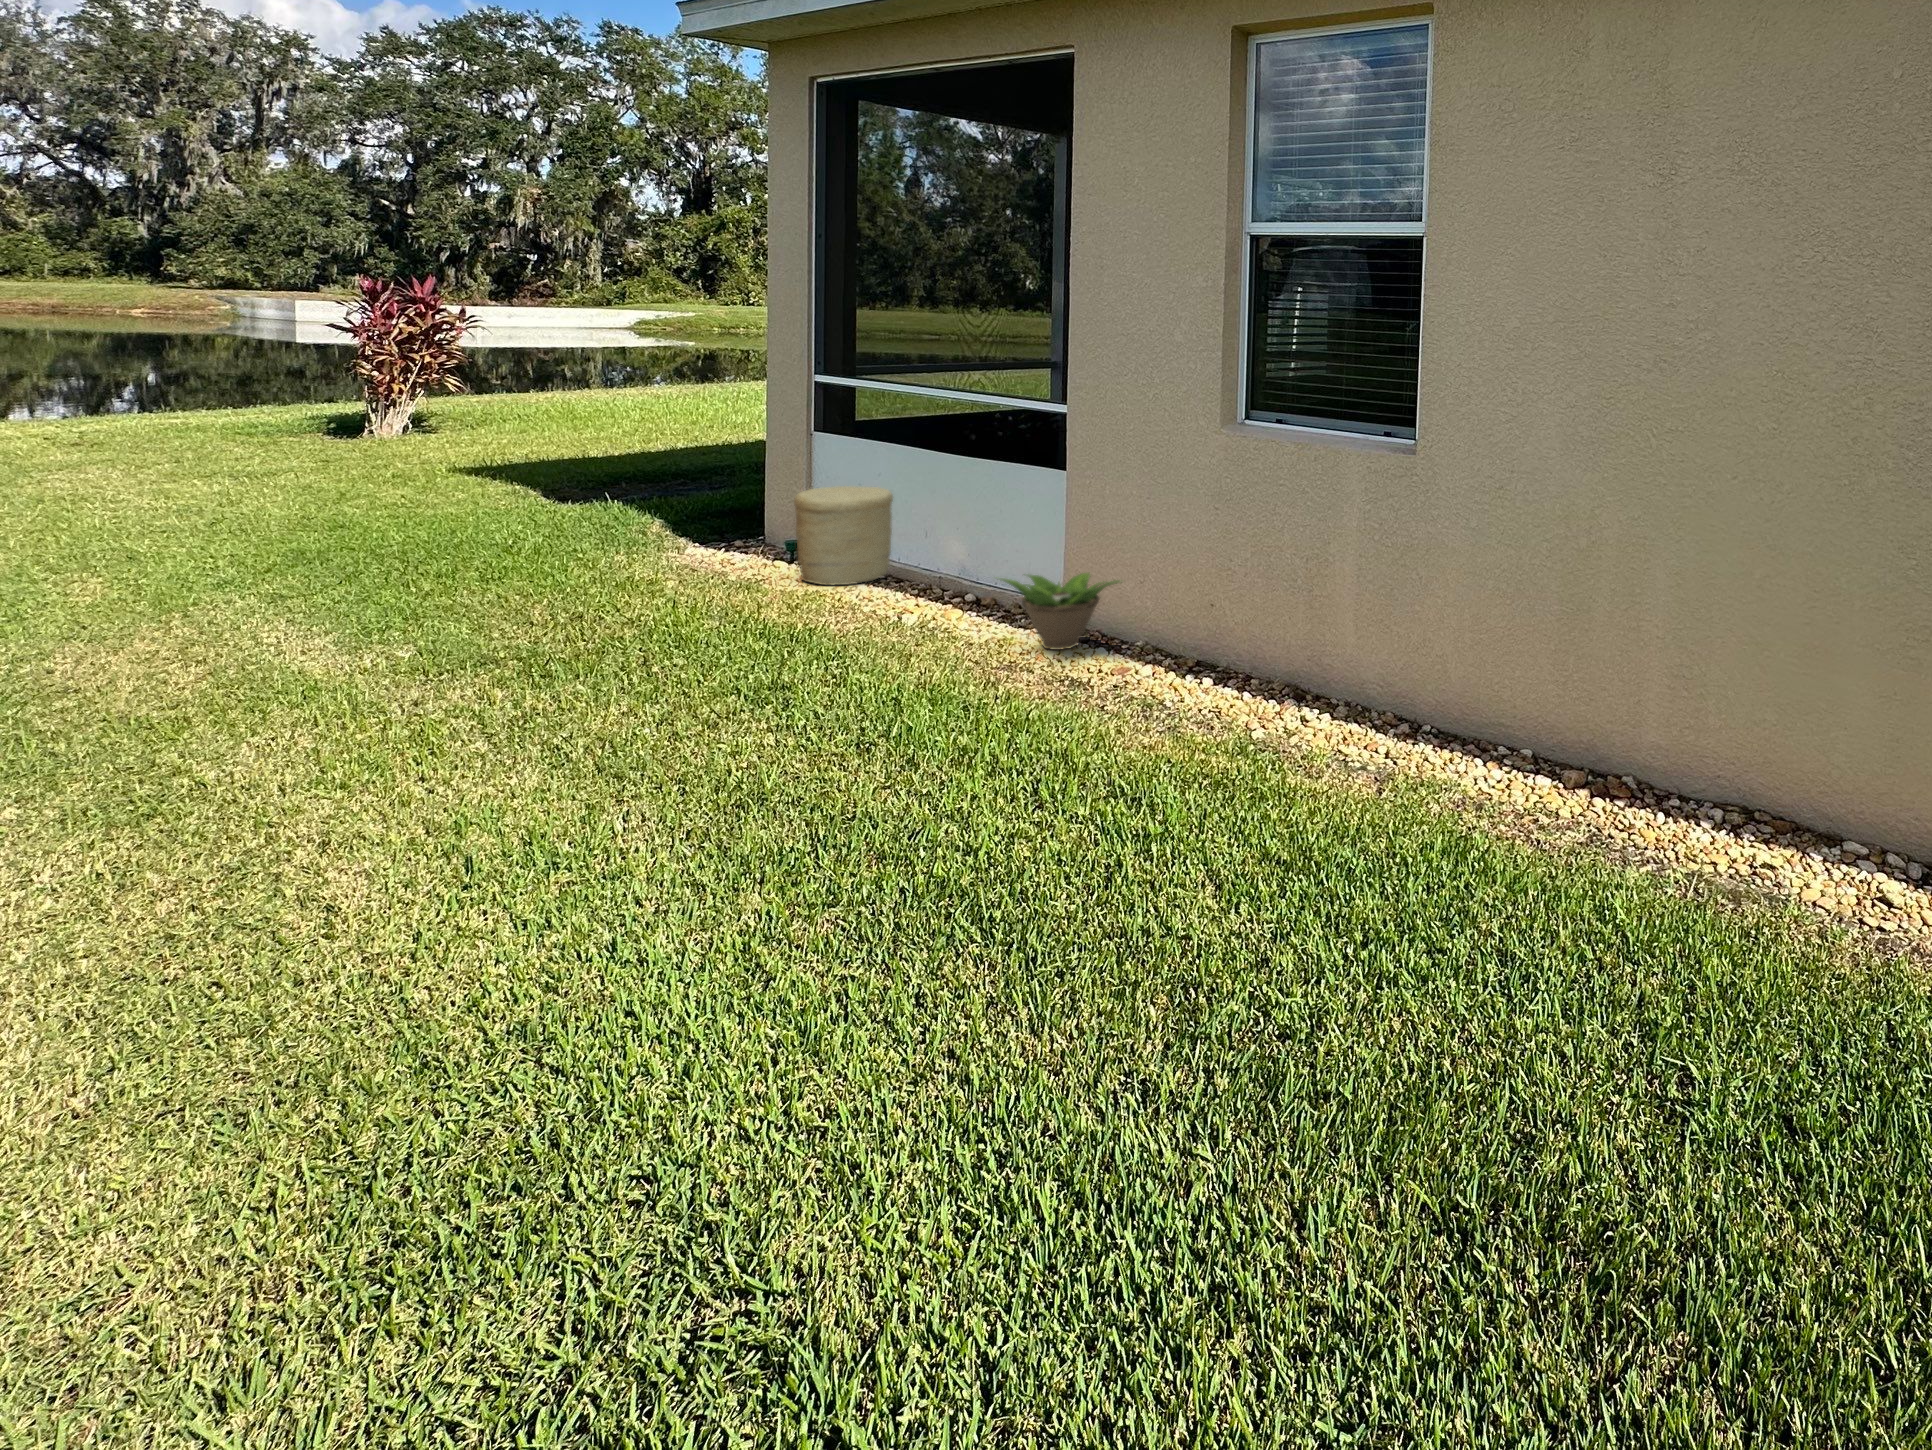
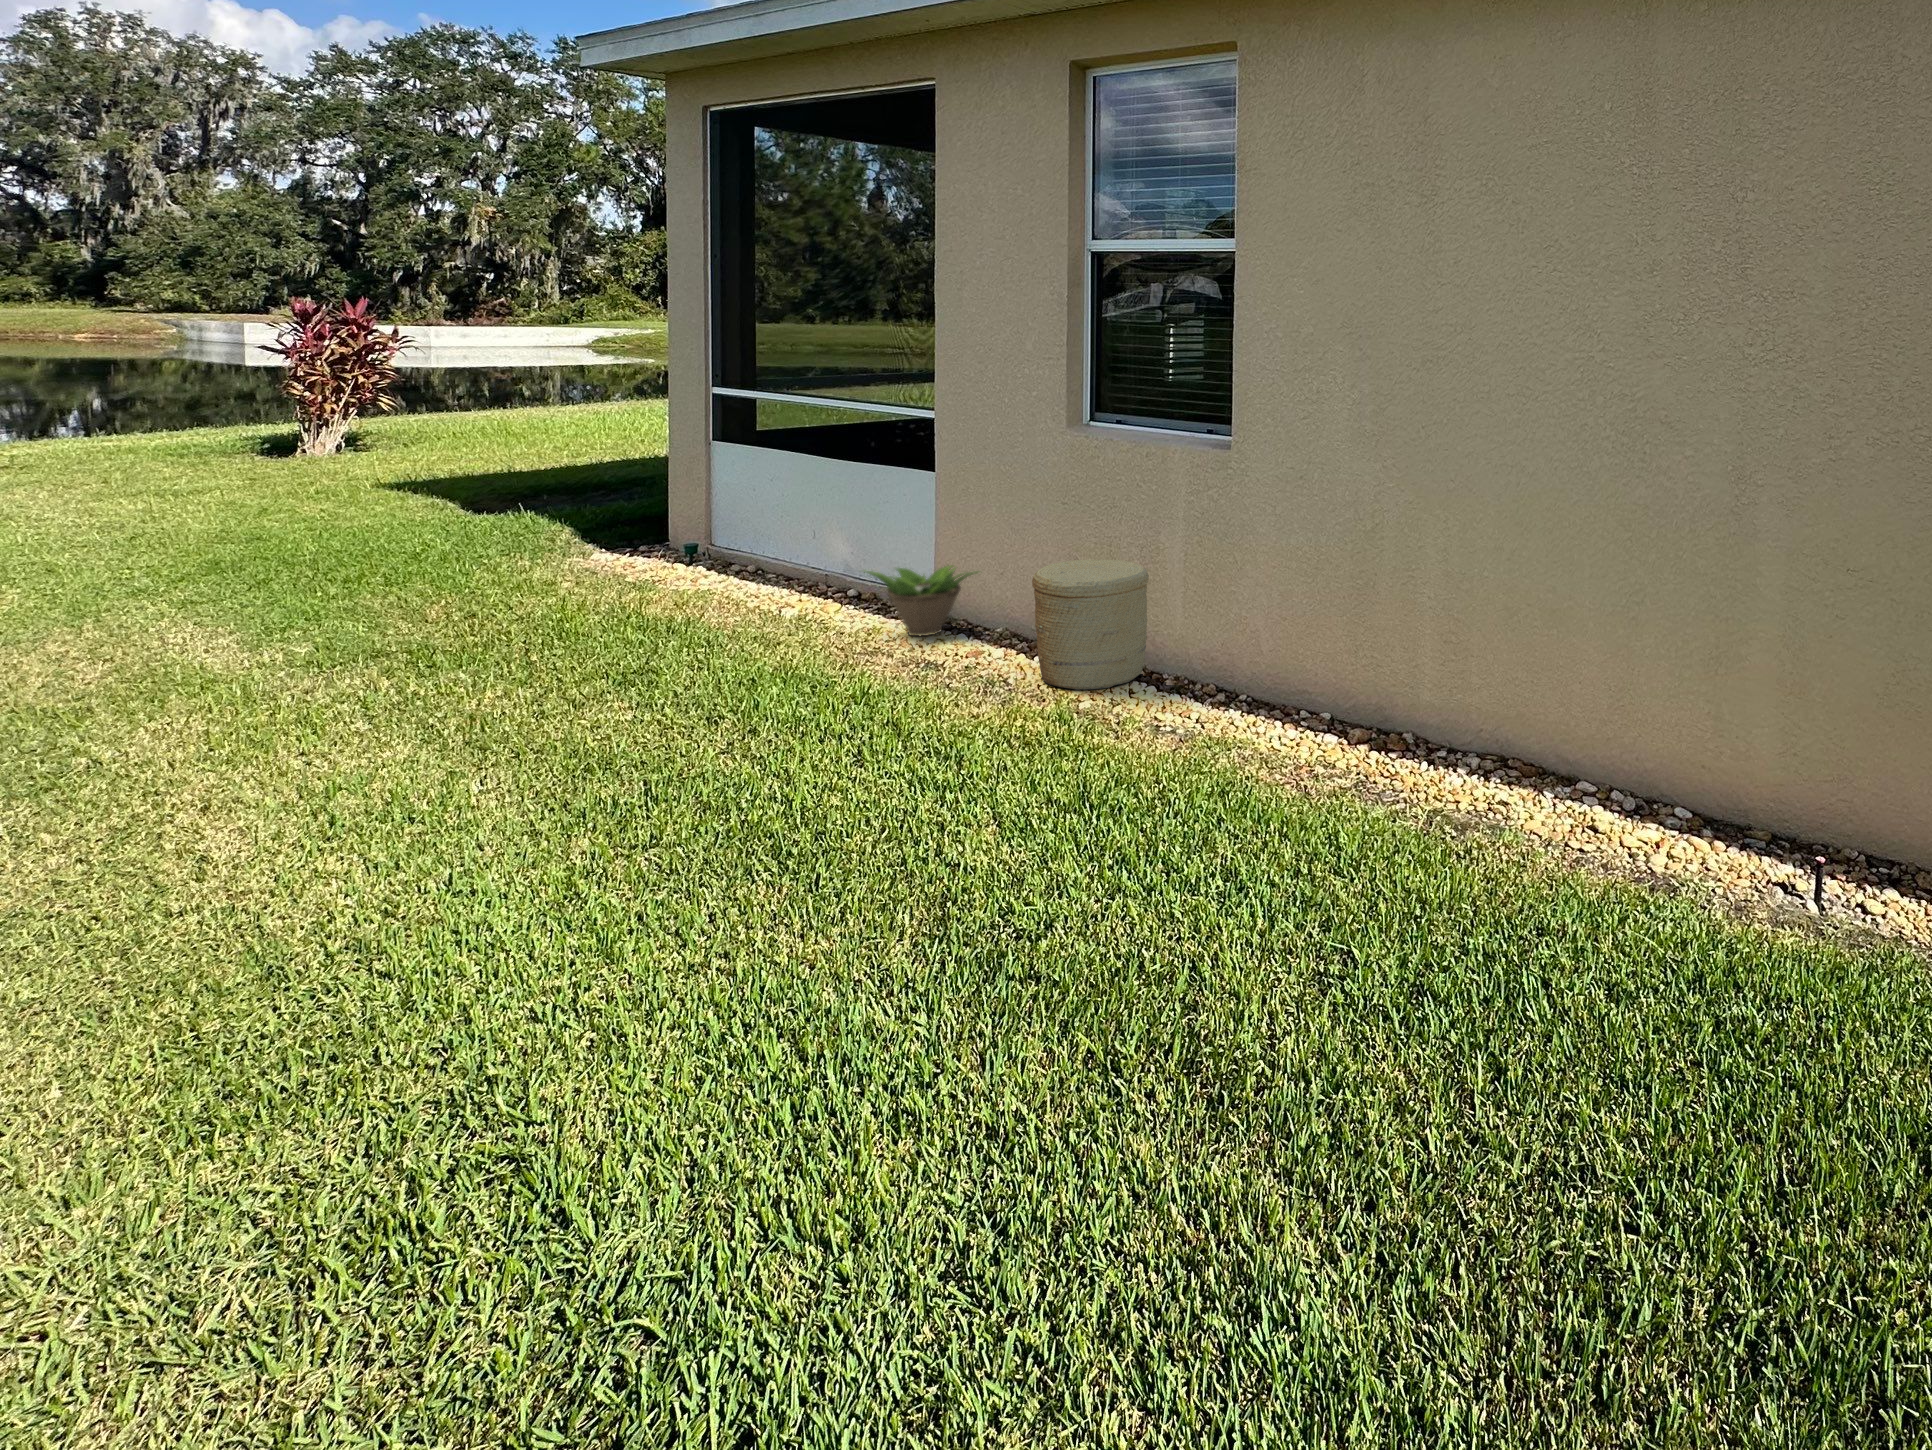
woven basket: present [794,486,893,585] -> present [1032,560,1149,690]

